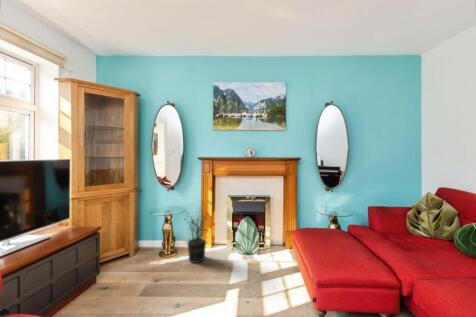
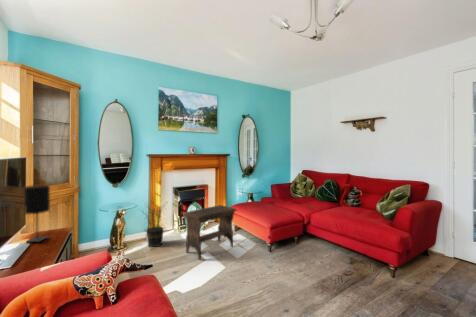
table lamp: none [27,187,52,243] -> present [23,185,50,242]
footstool: none [210,228,282,300] -> present [183,205,236,260]

